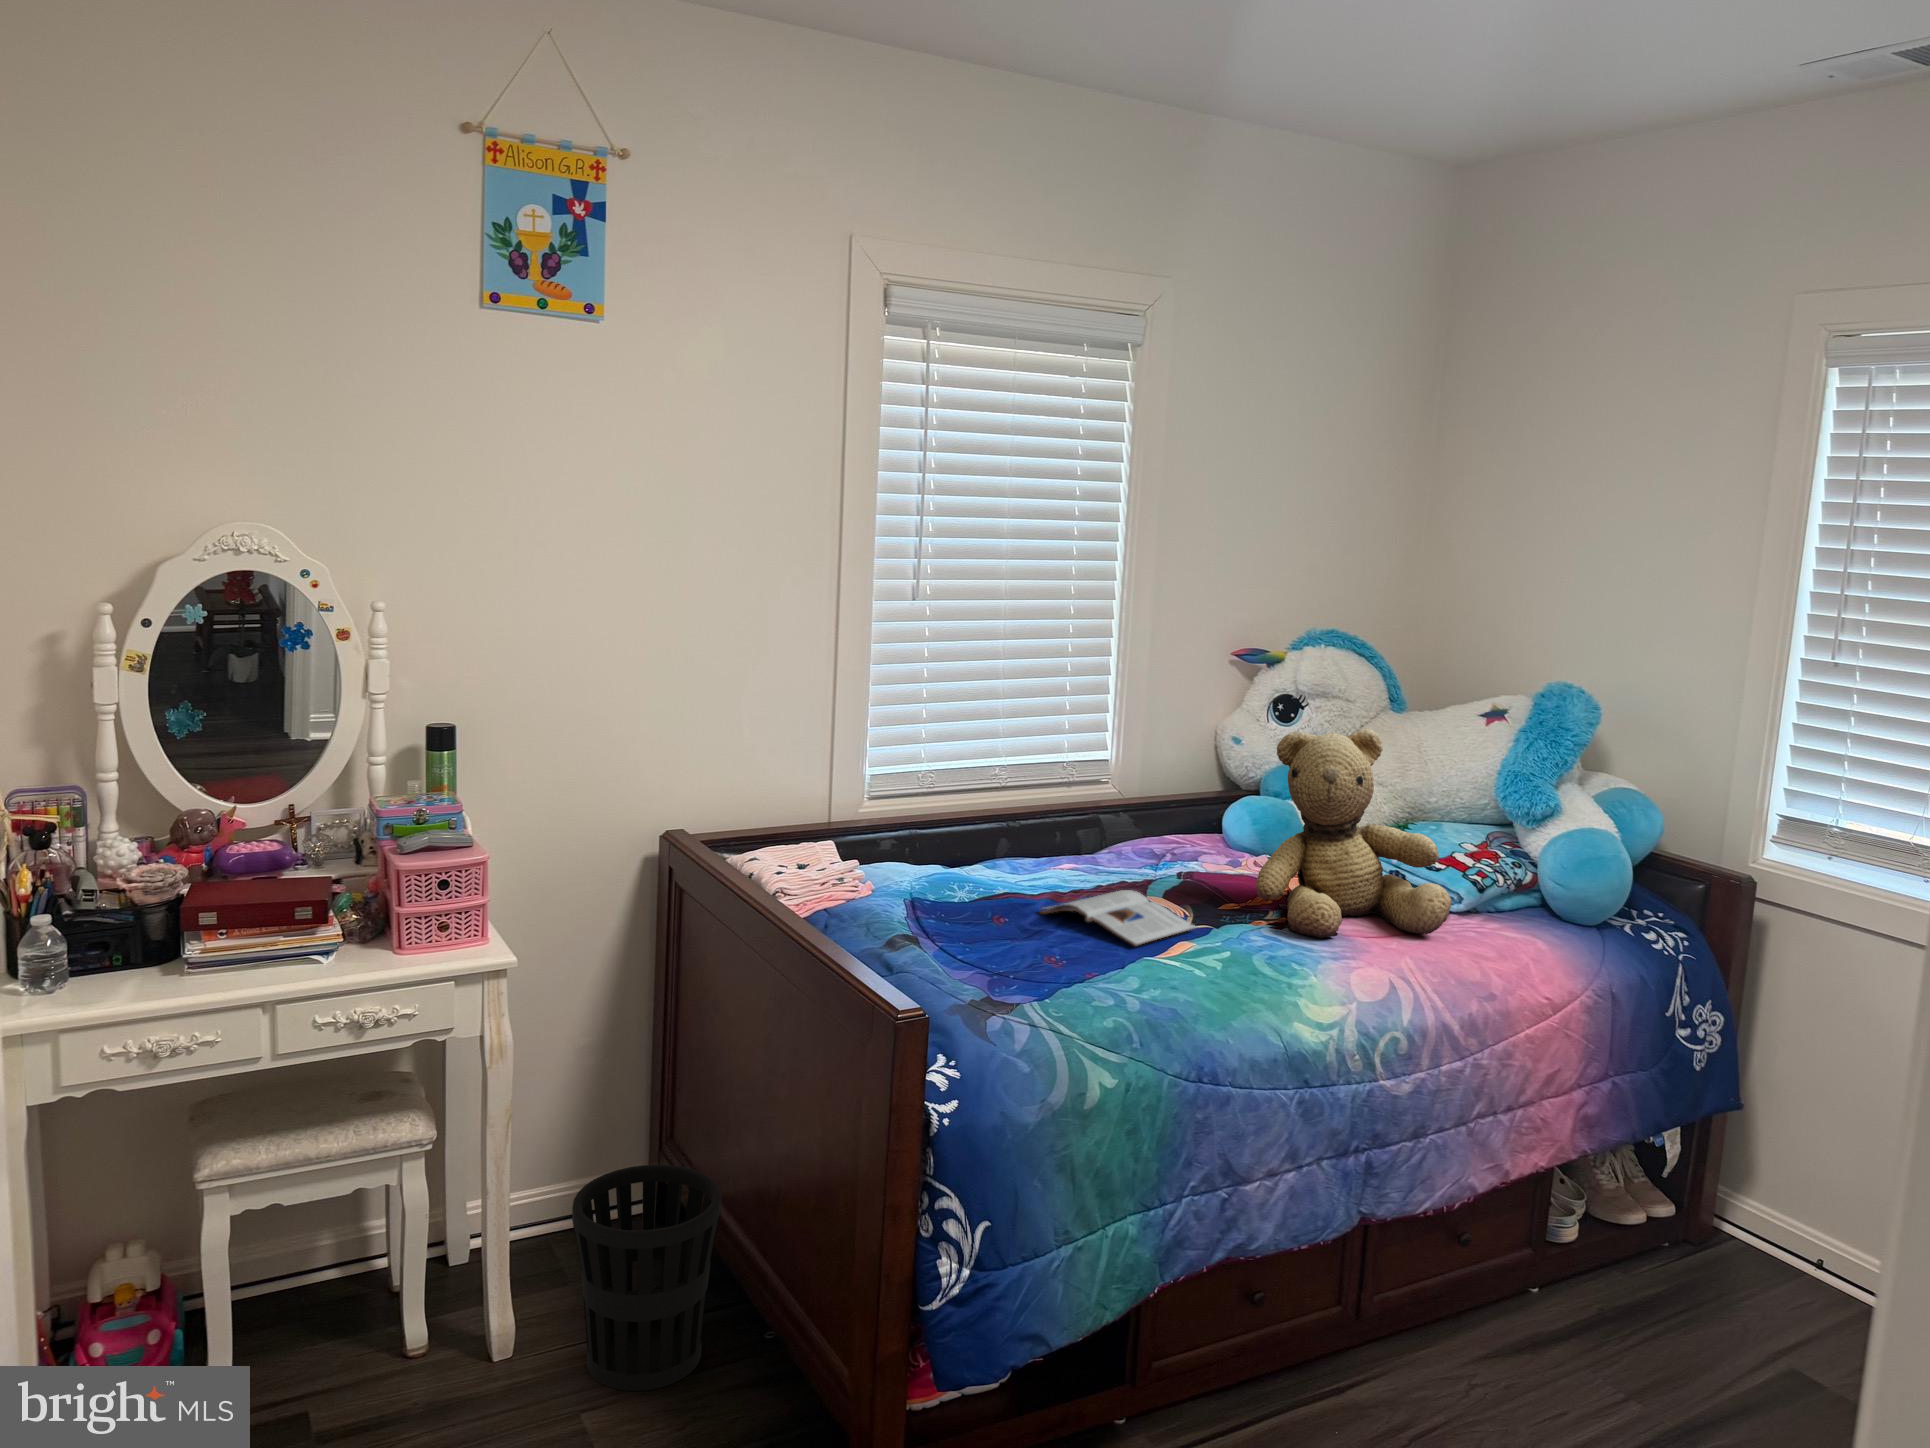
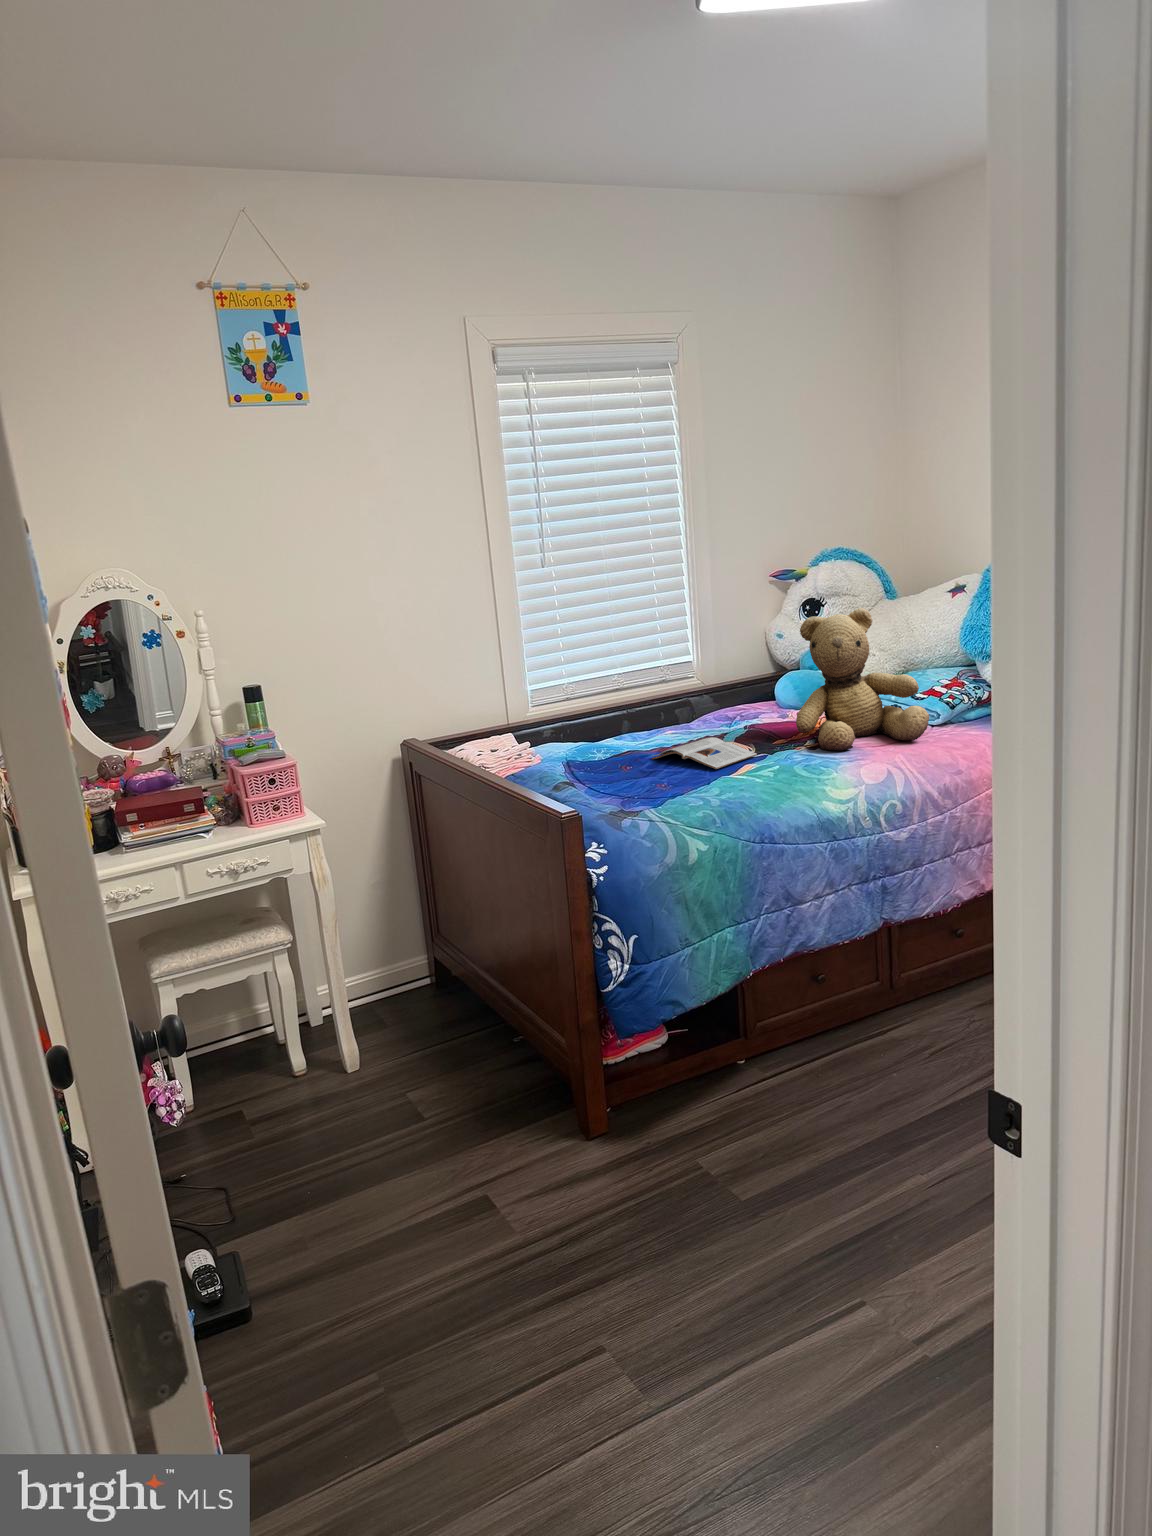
wastebasket: present [572,1165,721,1391] -> none [381,944,474,1078]

